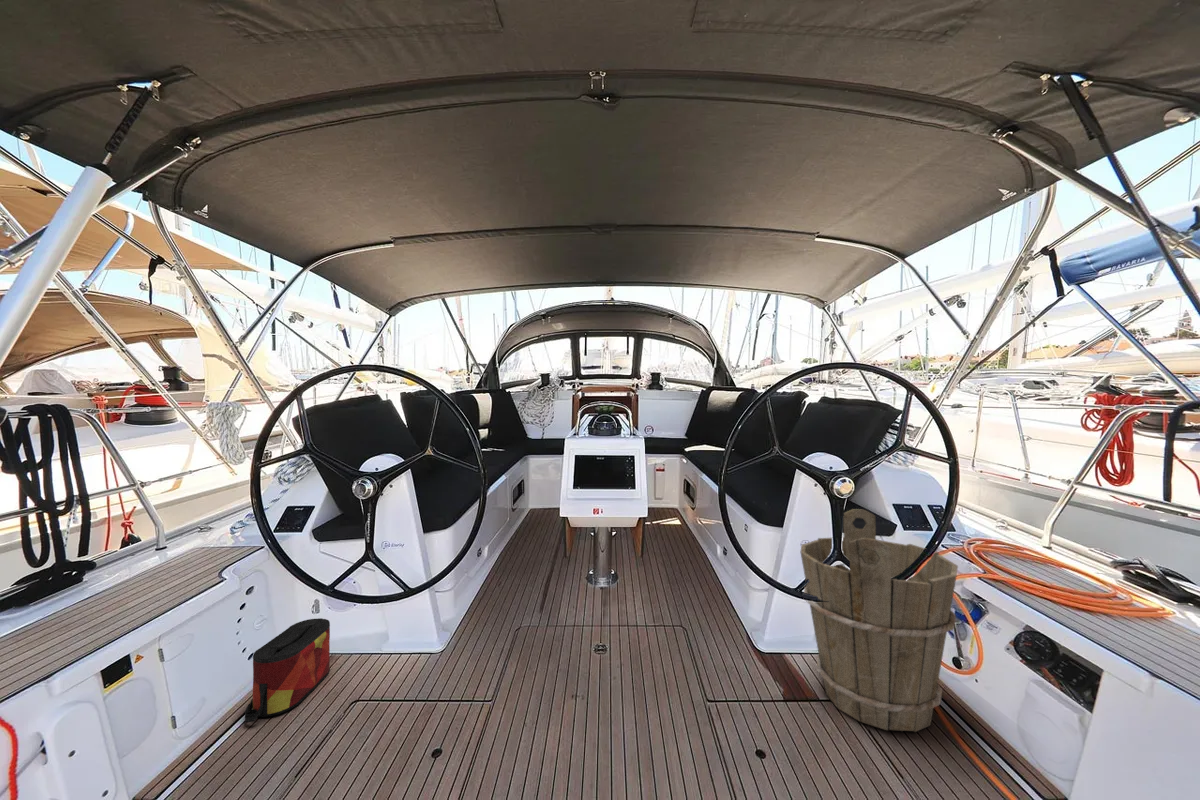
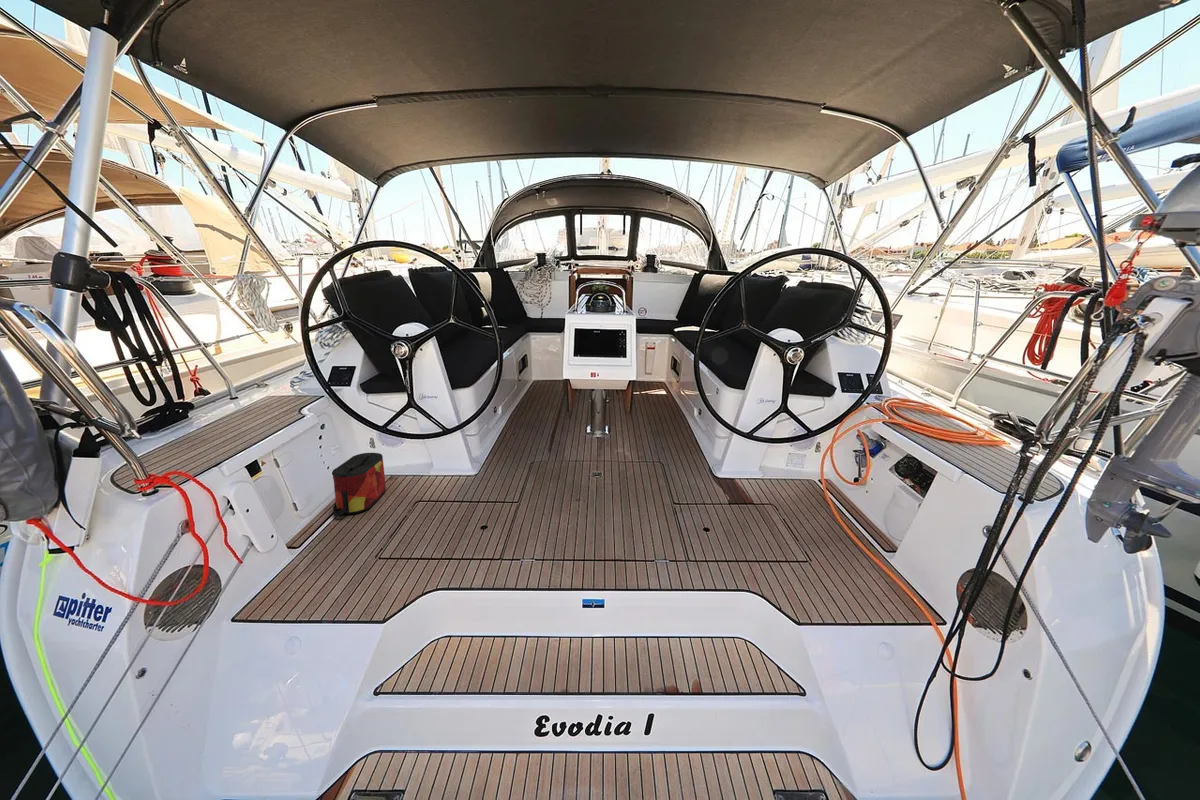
bucket: present [800,509,958,732] -> none [754,375,870,526]

